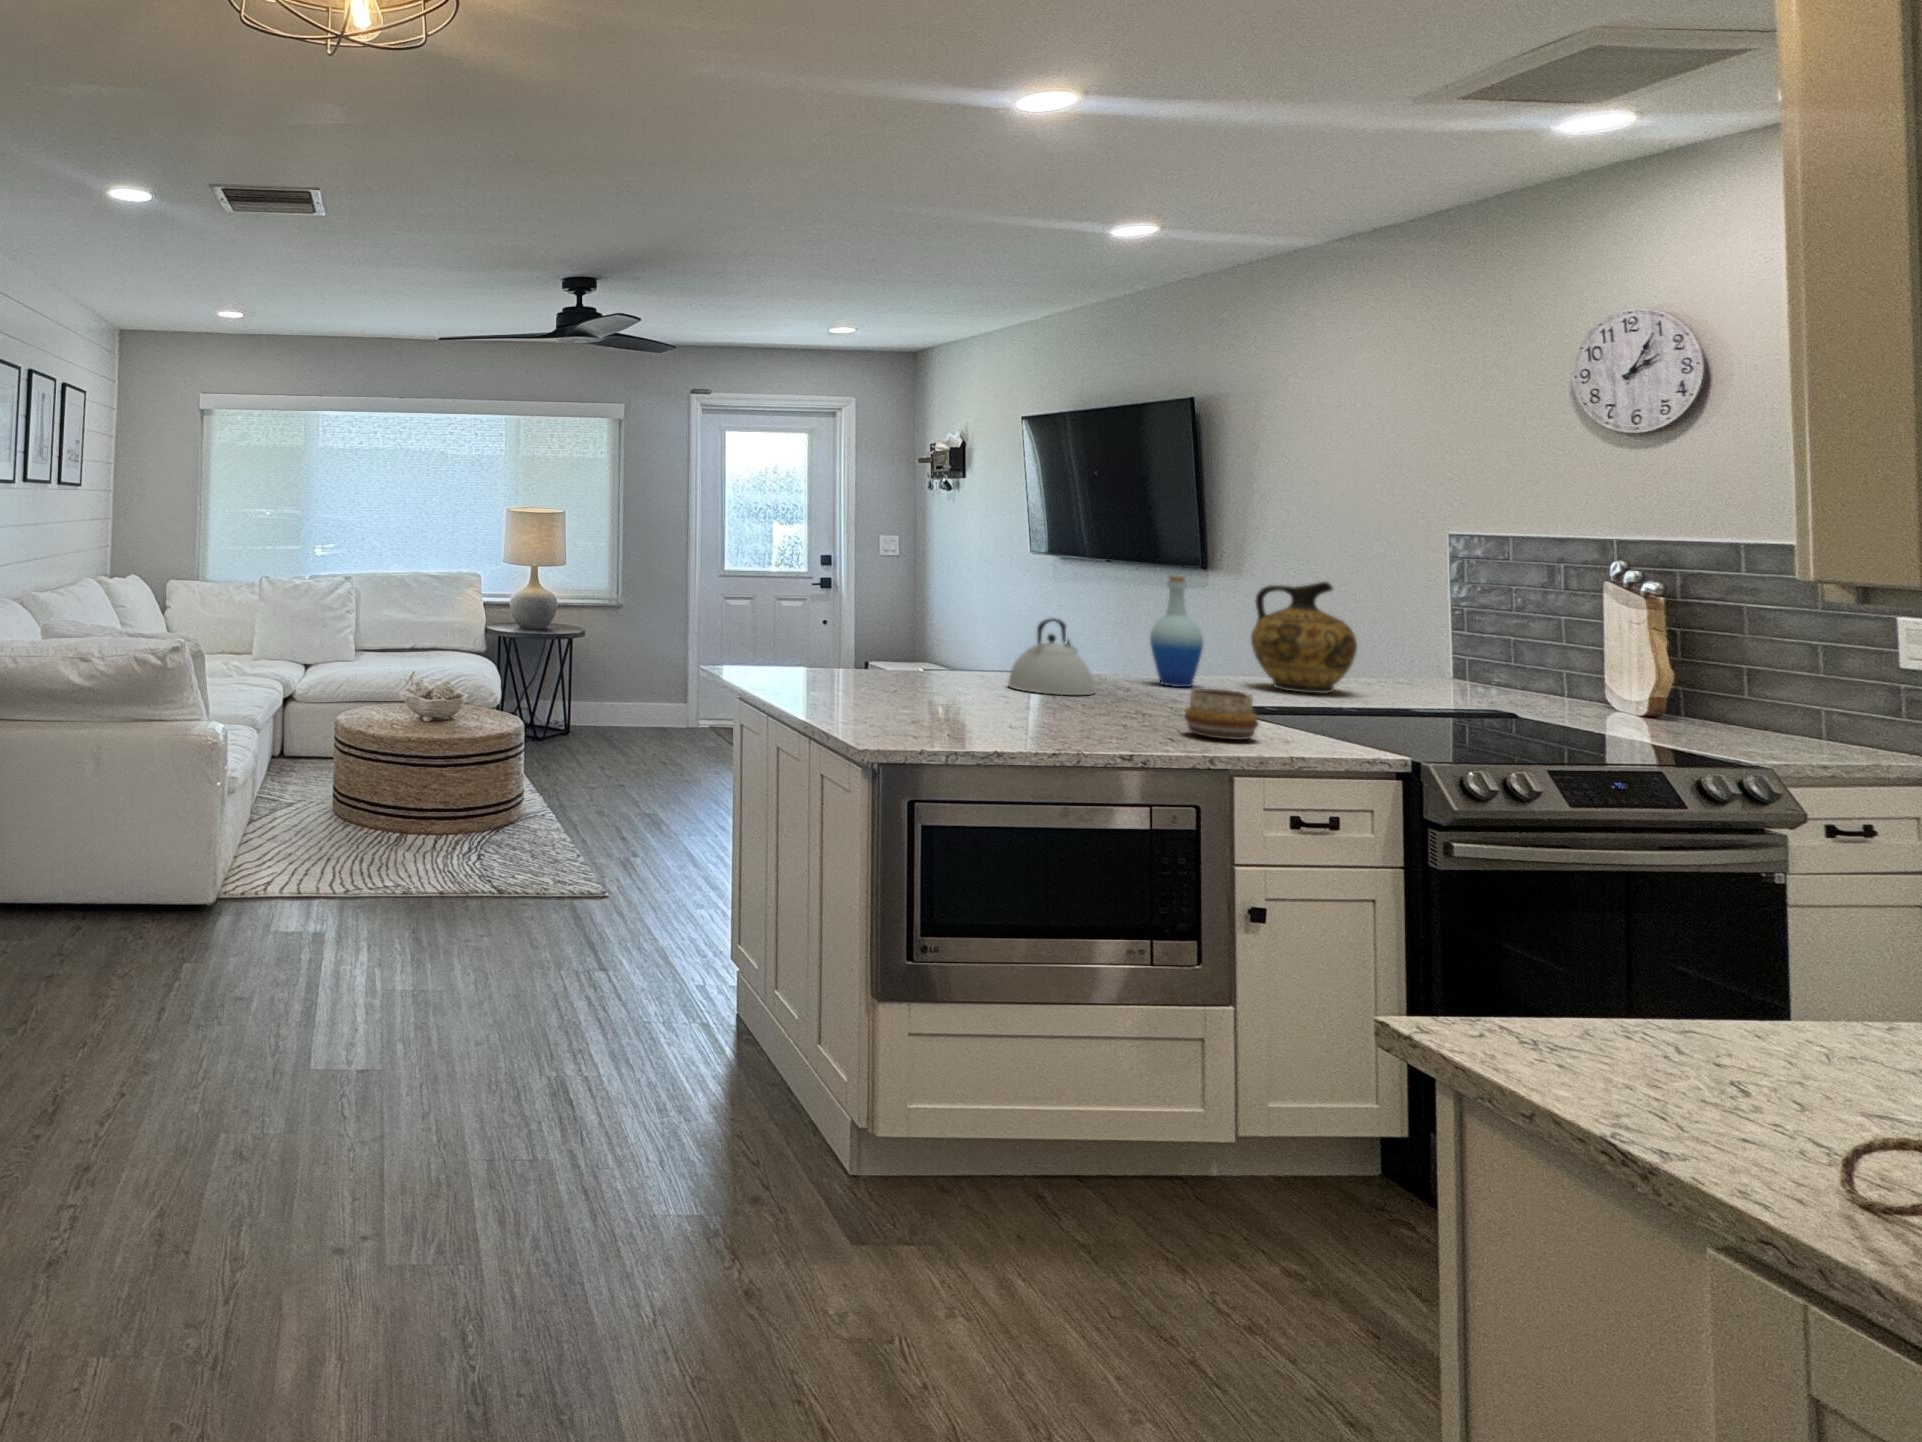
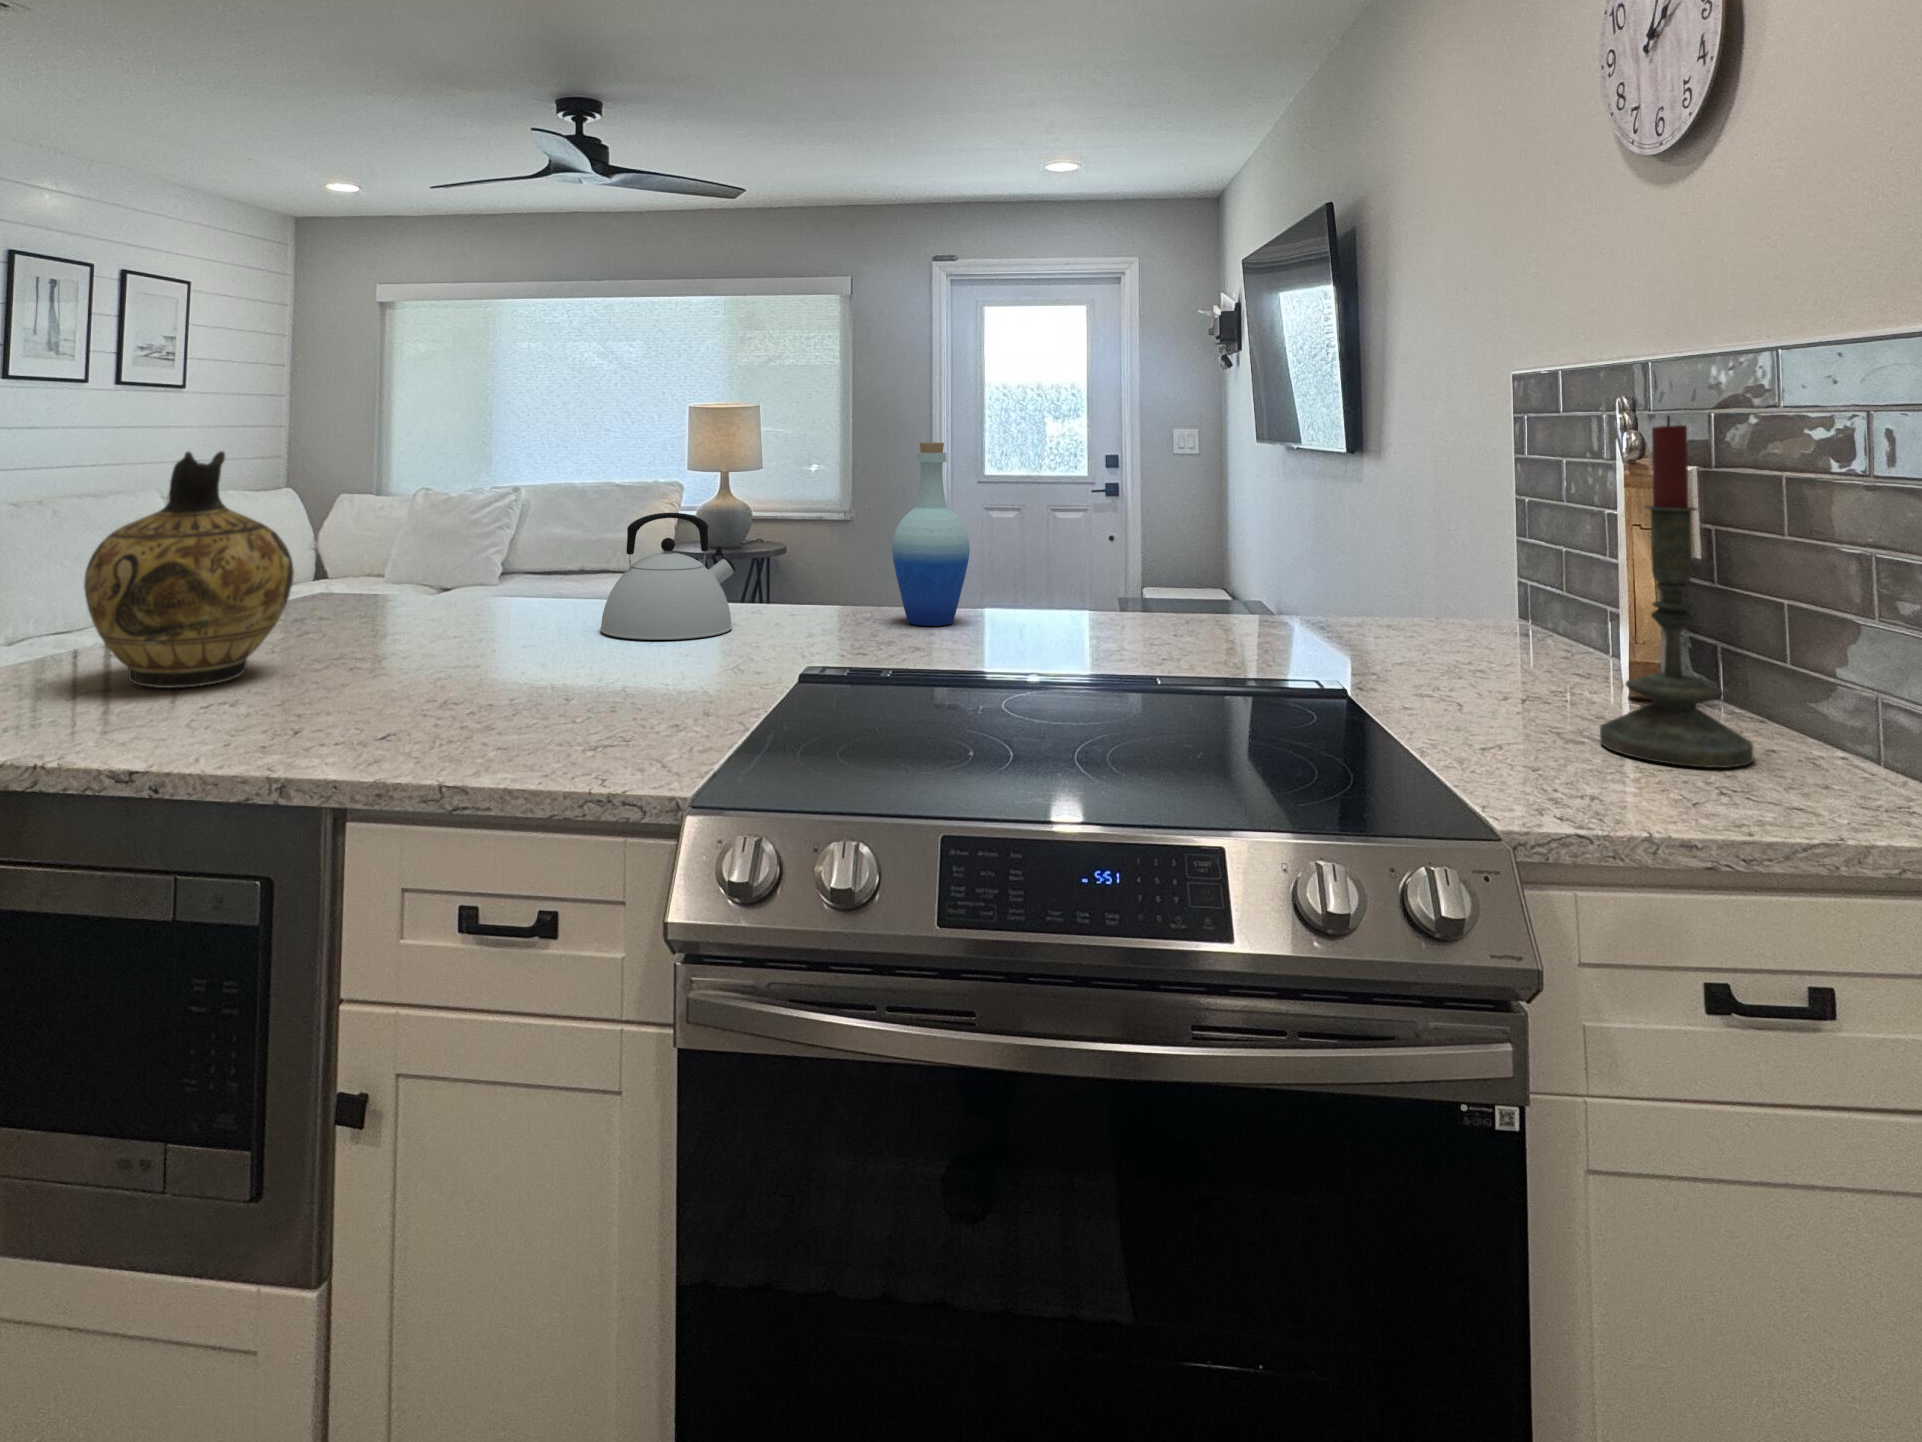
ceramic jug: present [1251,581,1357,694] -> present [84,451,294,688]
candle: none [1690,583,1775,745] -> present [1600,415,1754,768]
decorative bowl: present [1184,689,1259,740] -> none [448,635,580,739]

